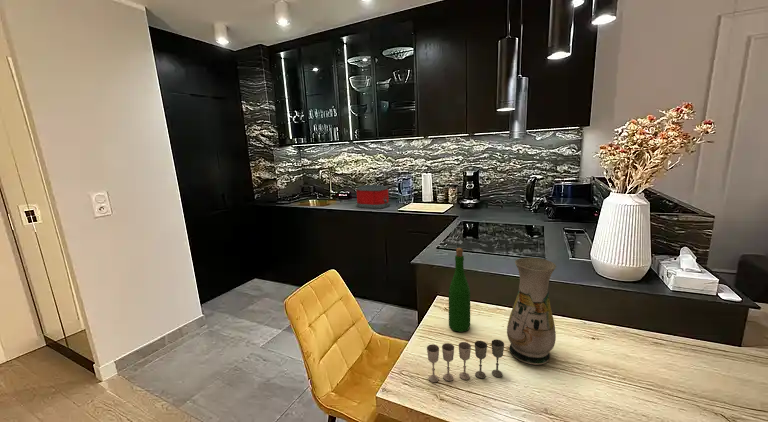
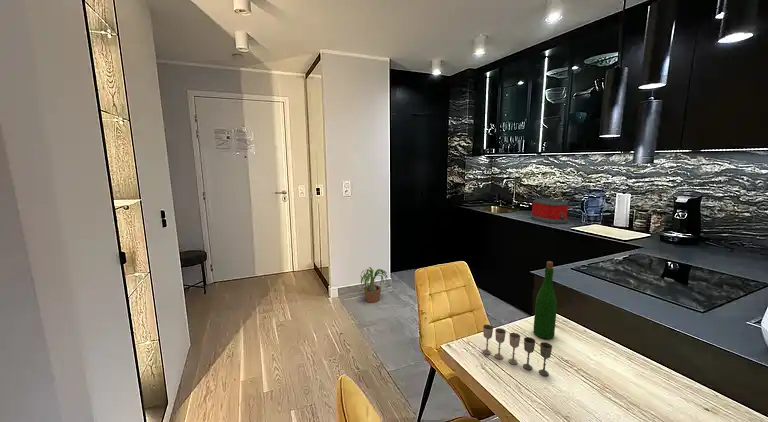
vase: present [507,258,556,365] -> none [572,282,631,389]
potted plant: none [154,310,211,363] -> present [361,267,387,303]

